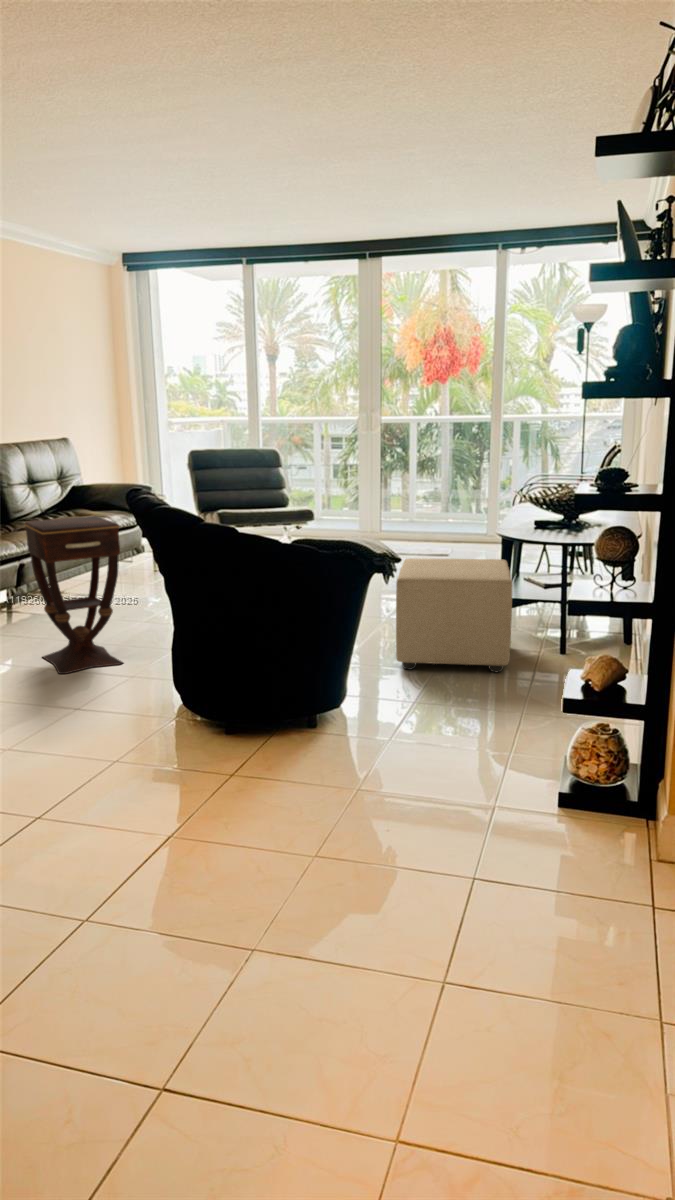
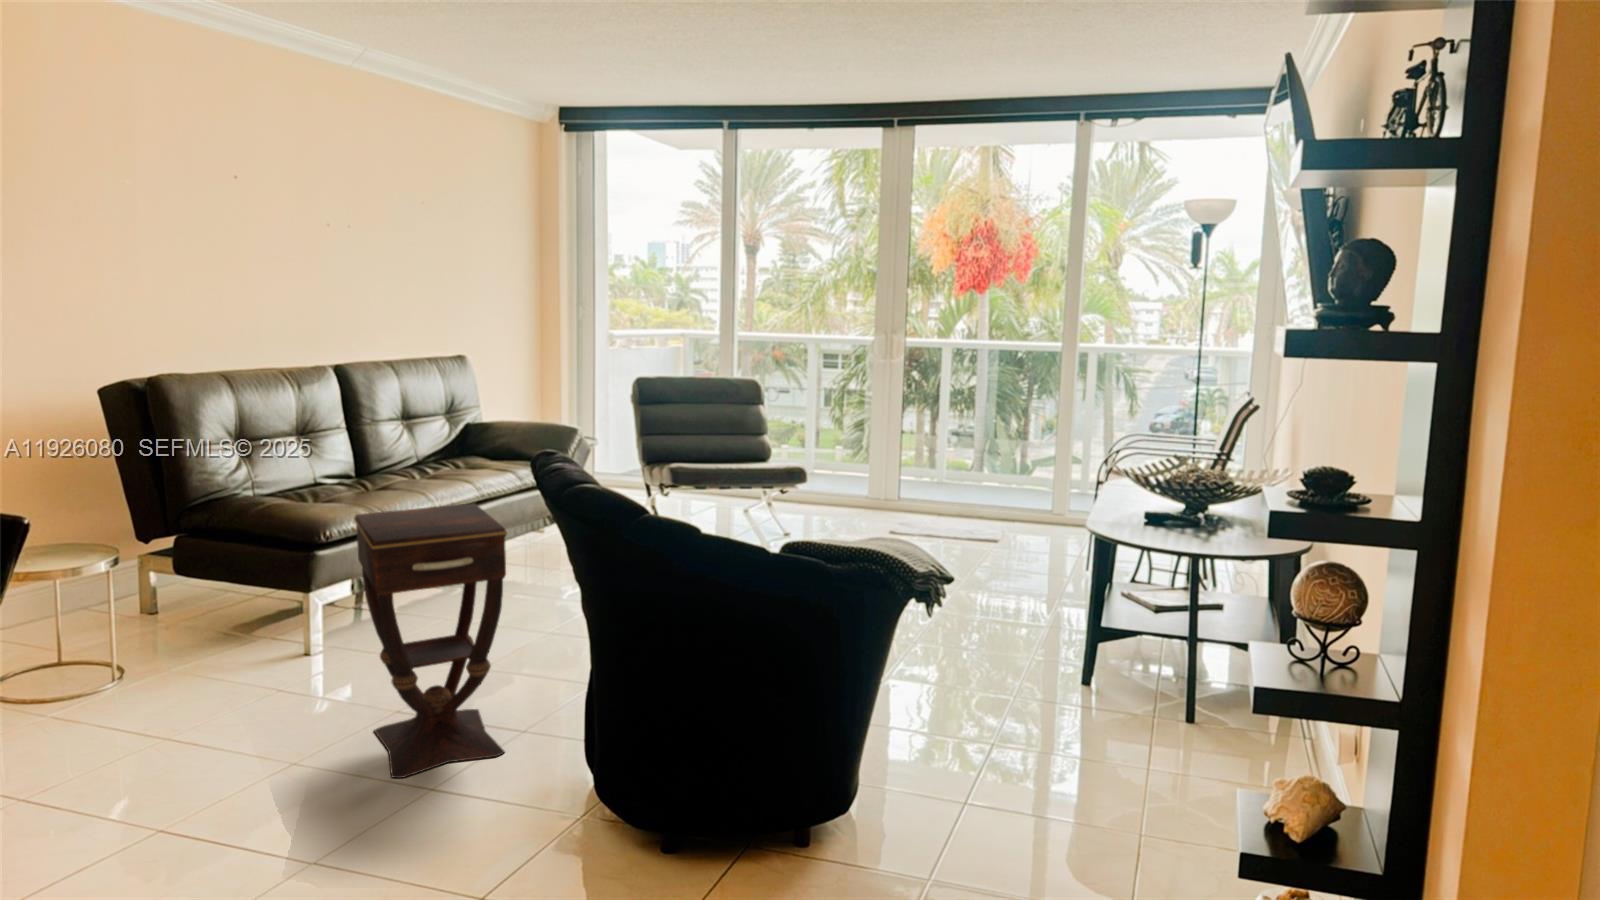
ottoman: present [396,558,513,672] -> none [959,588,1168,808]

